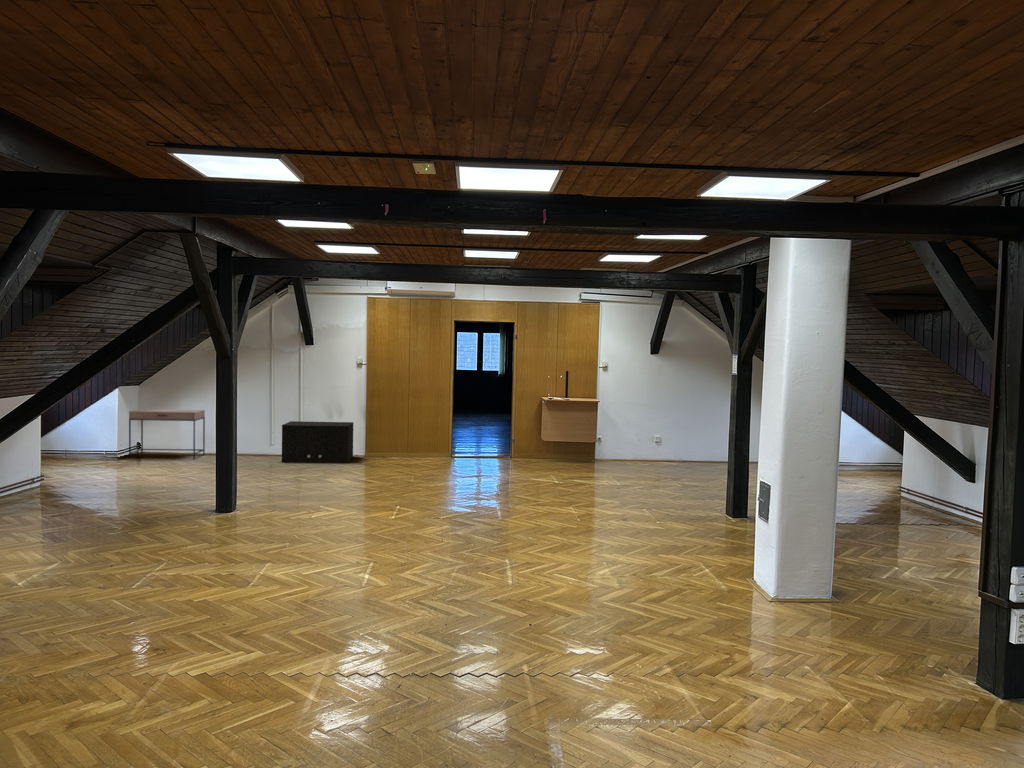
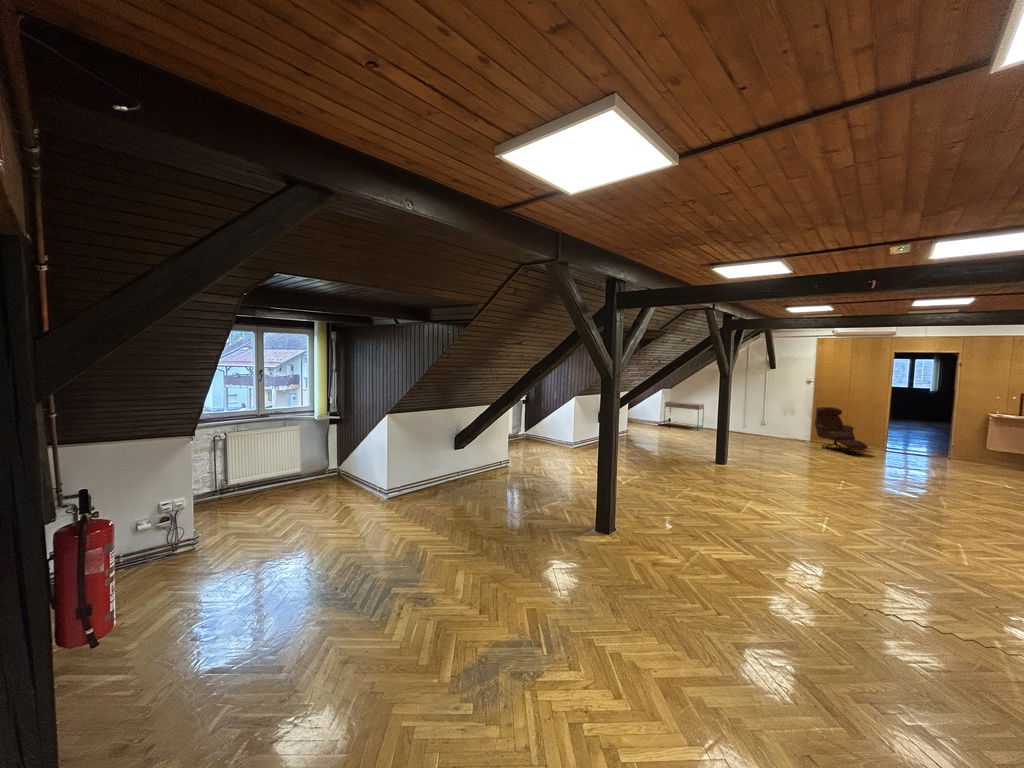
lounge chair: none [365,402,426,467] -> present [814,407,868,455]
storage cabinet: present [281,421,353,463] -> none [751,415,804,446]

